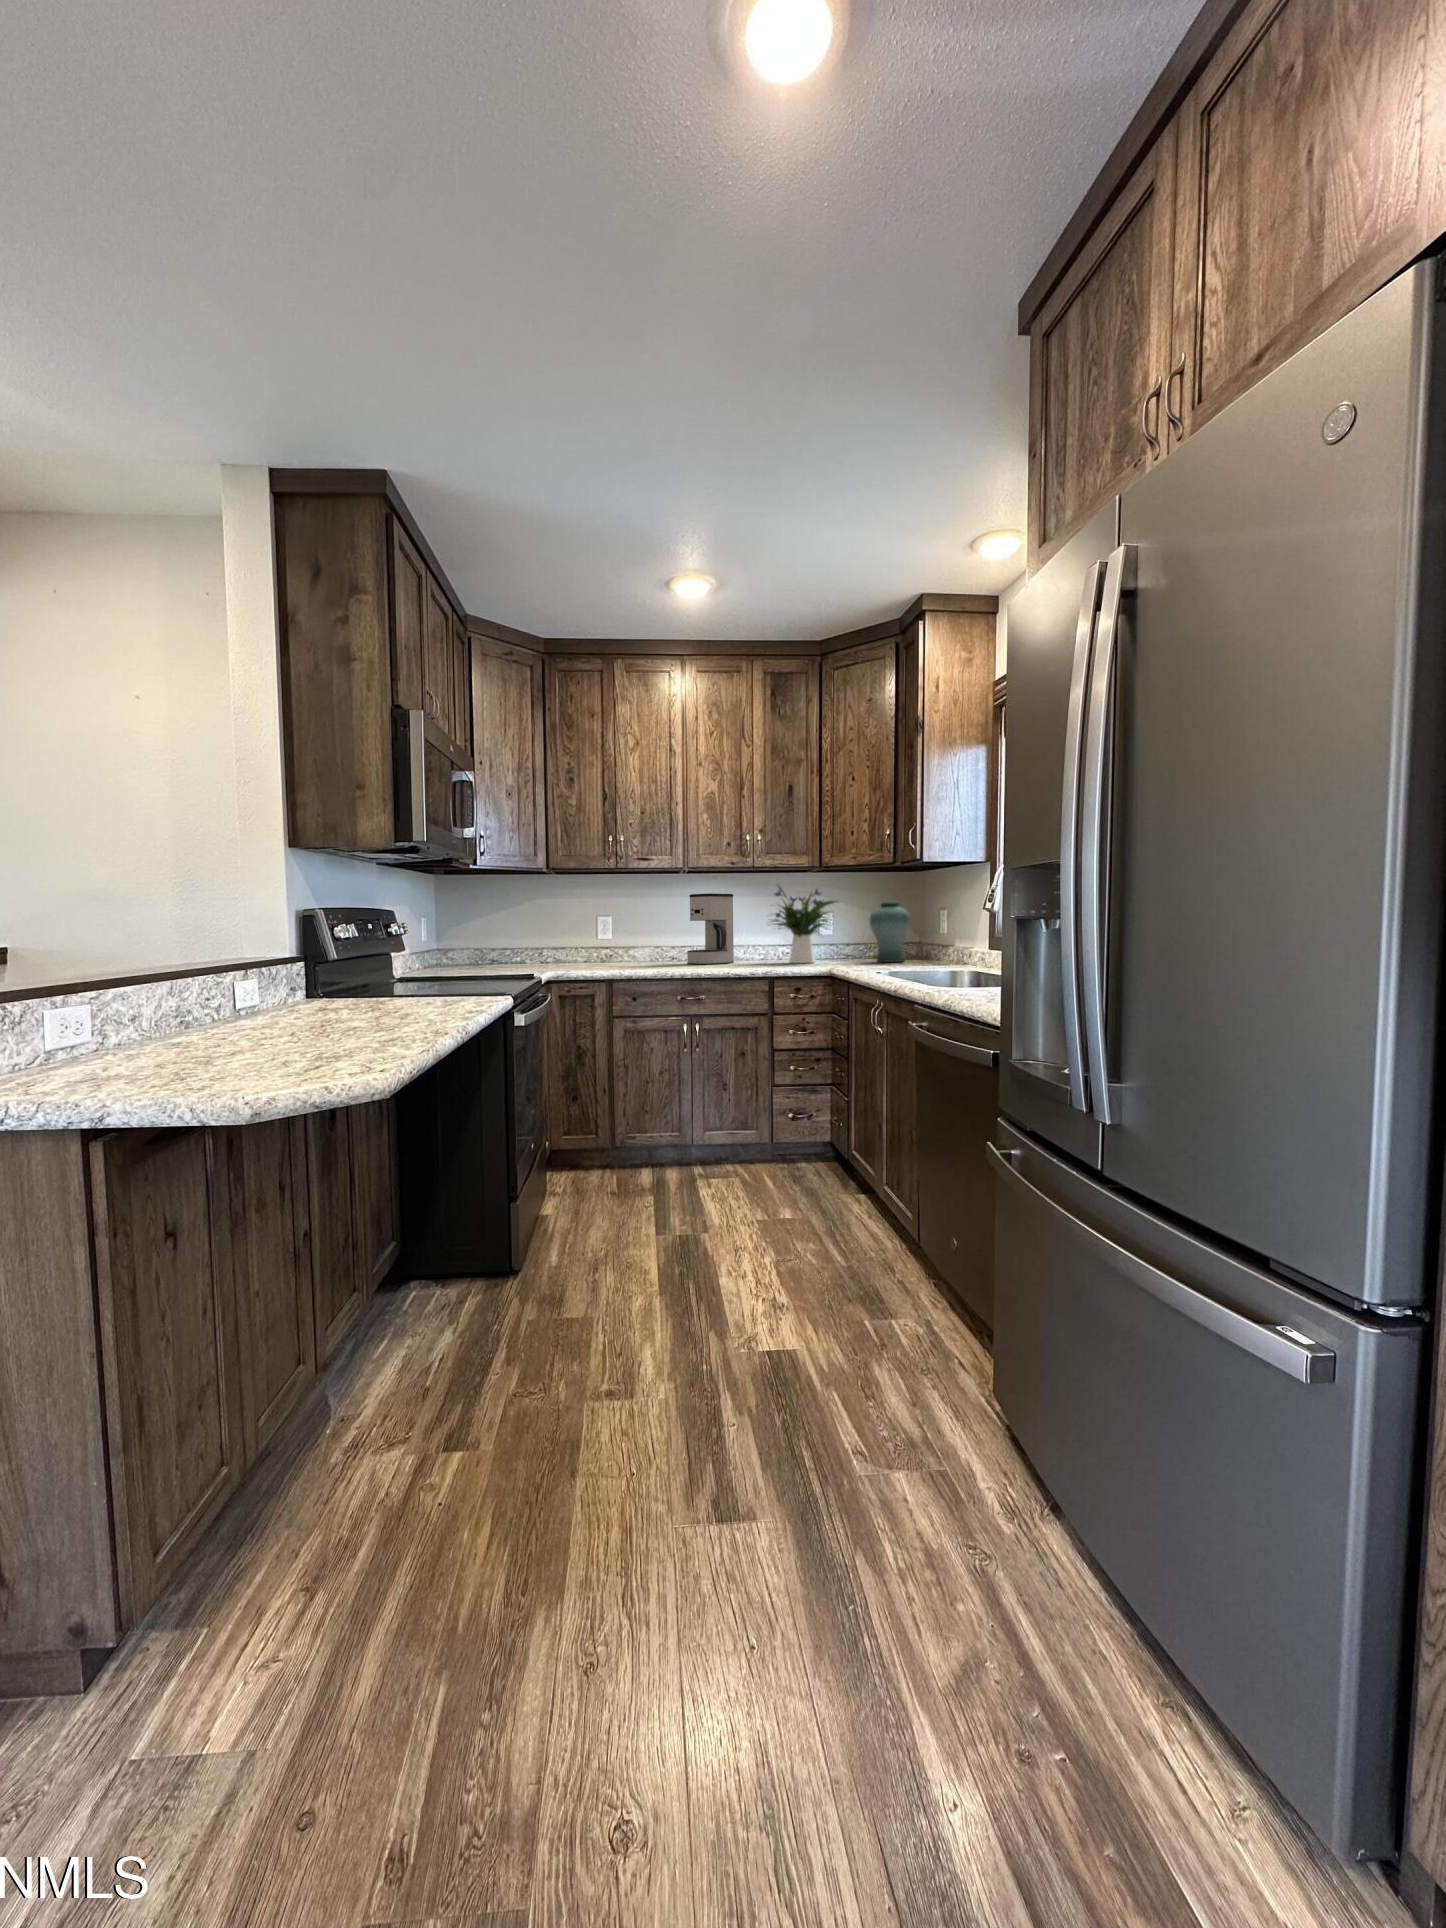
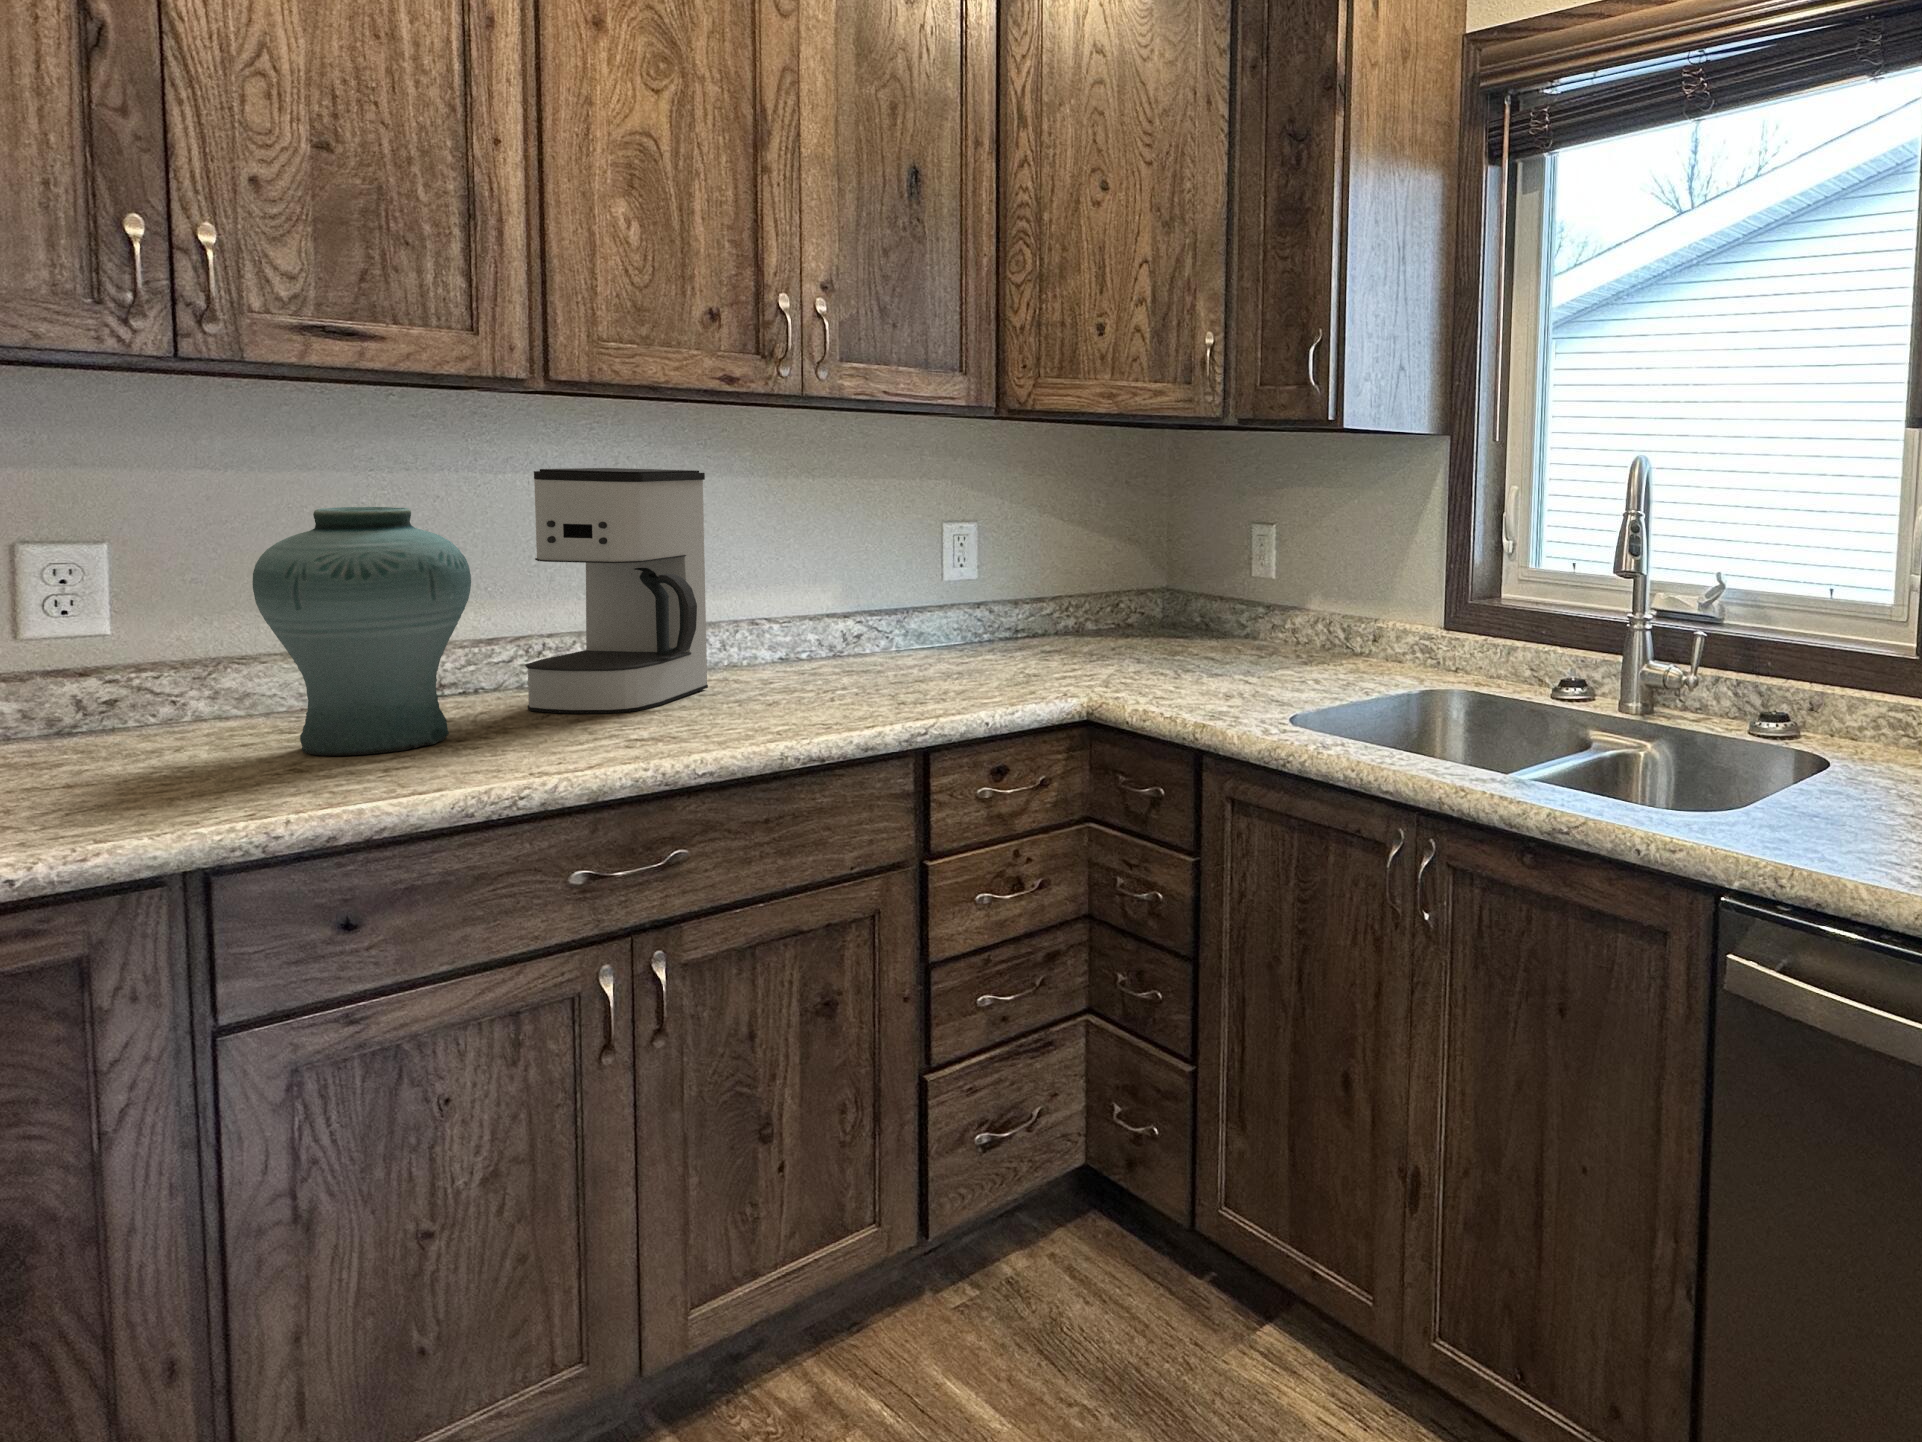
flower arrangement: present [771,886,837,963] -> none [803,445,1036,676]
vase: present [869,902,911,962] -> present [252,507,471,756]

